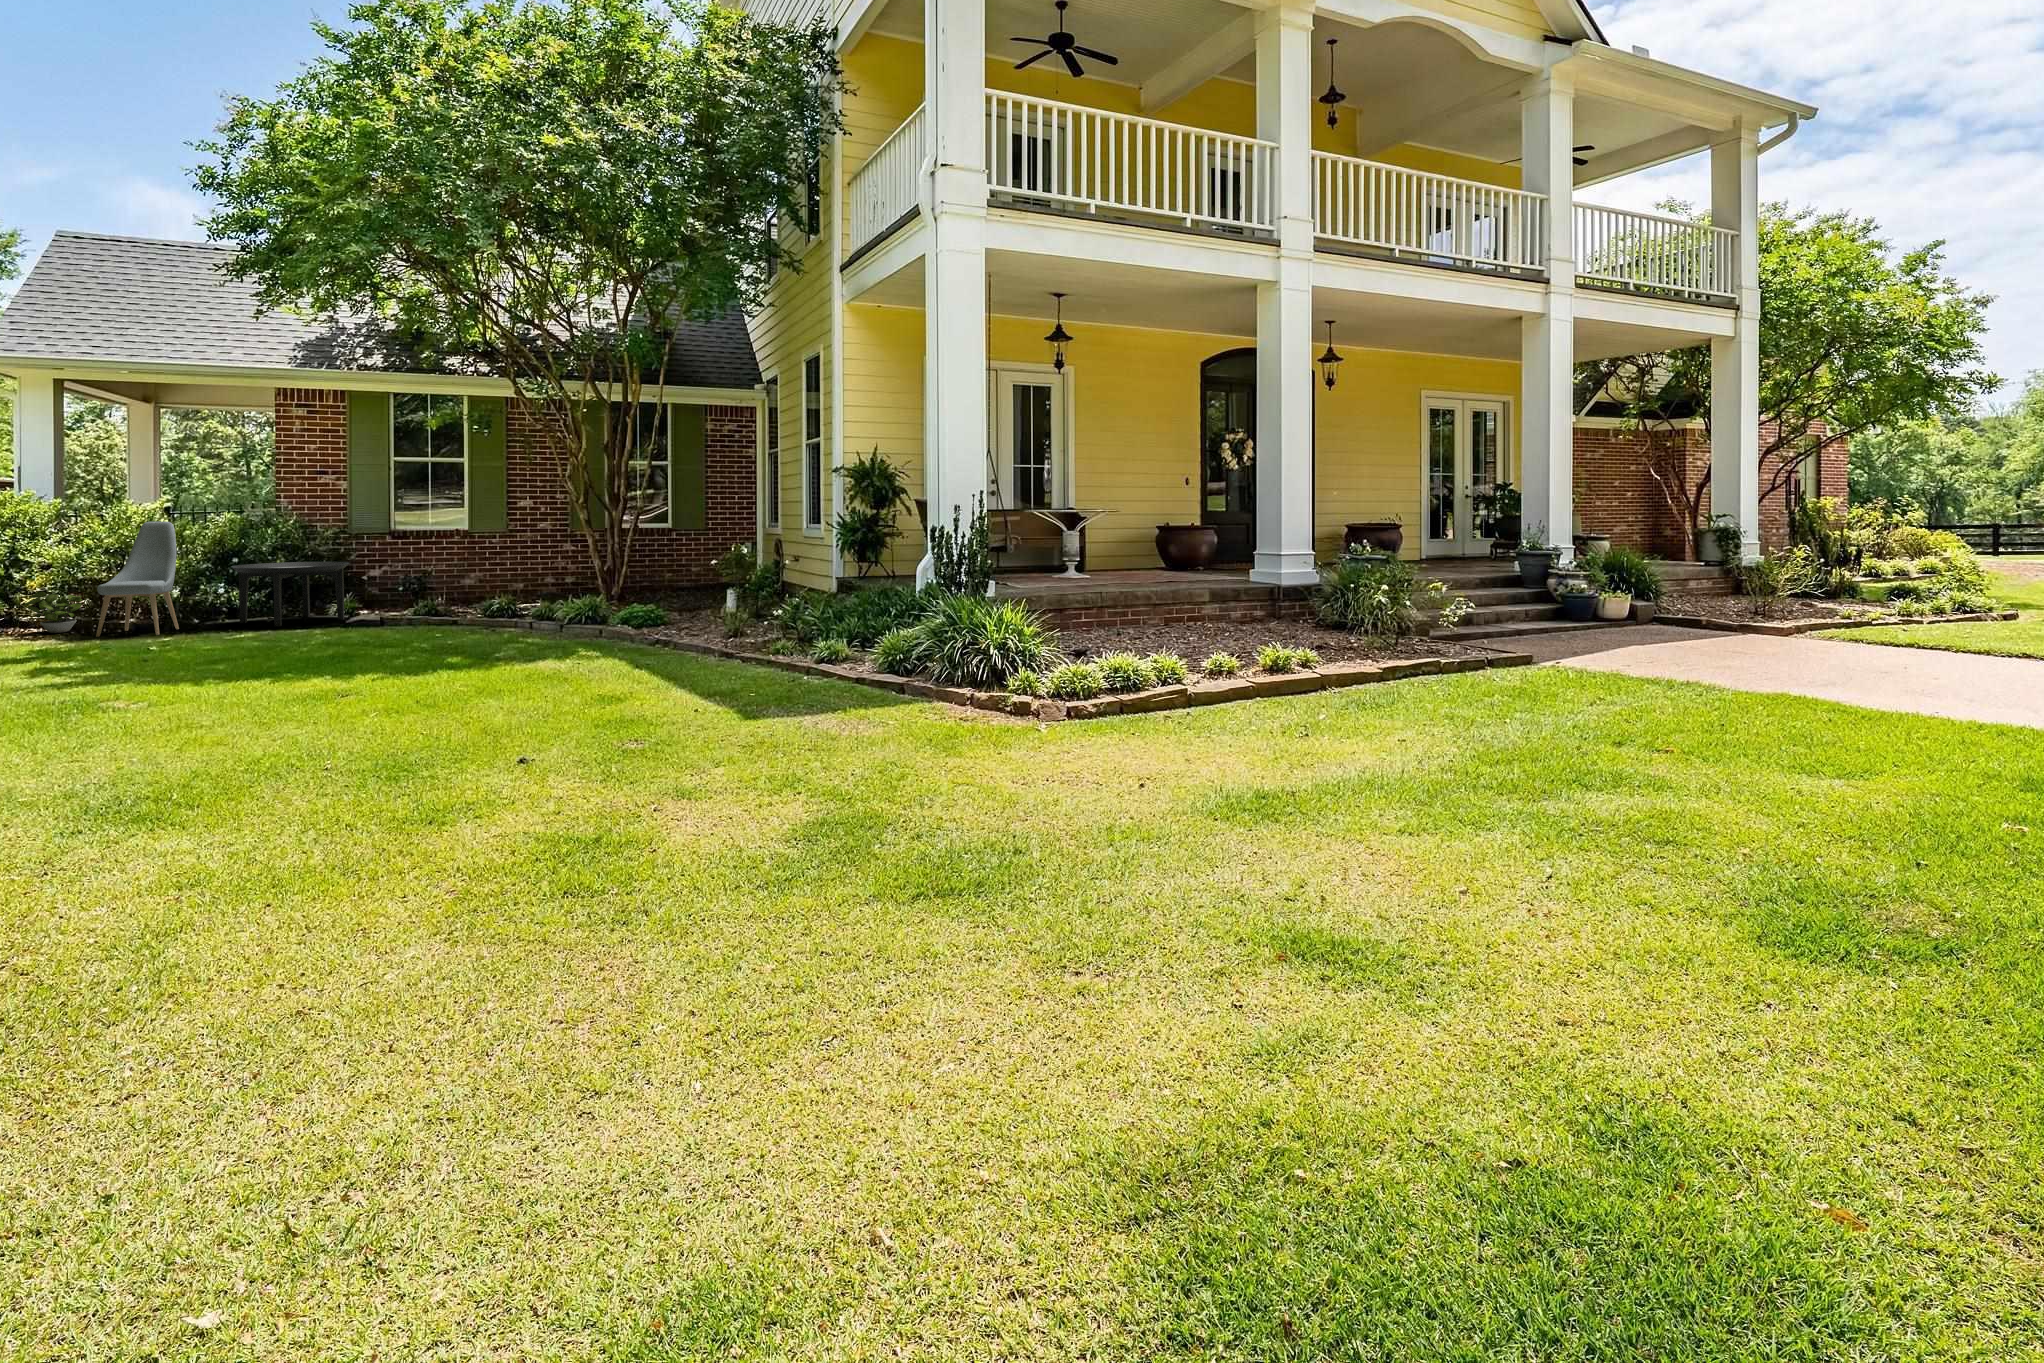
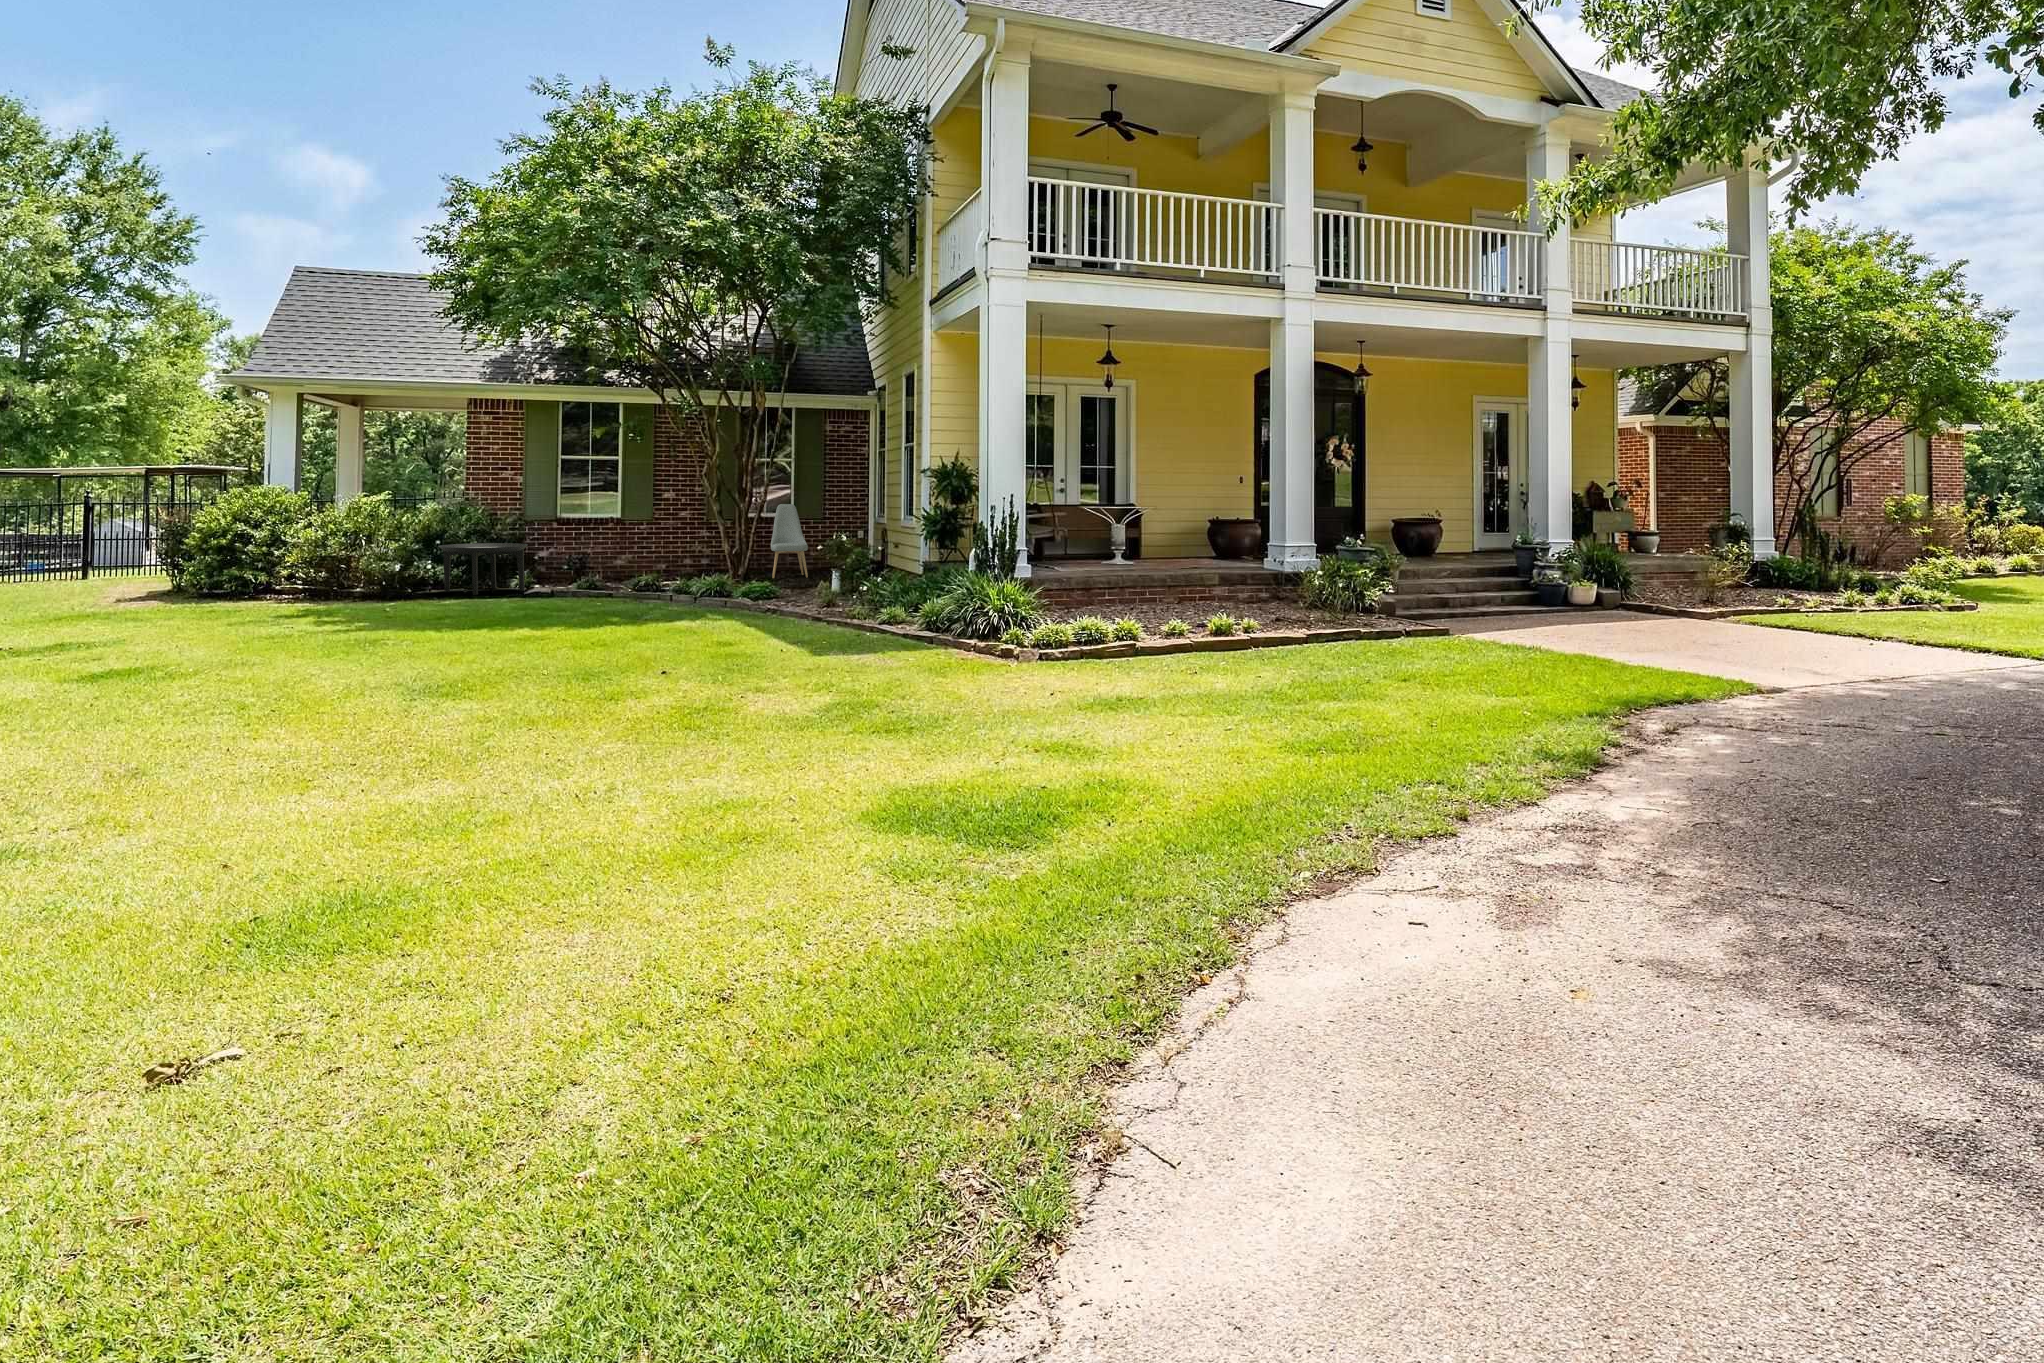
chair: present [96,521,179,637] -> present [771,504,808,578]
potted plant: present [24,592,82,633] -> none [289,564,329,597]

